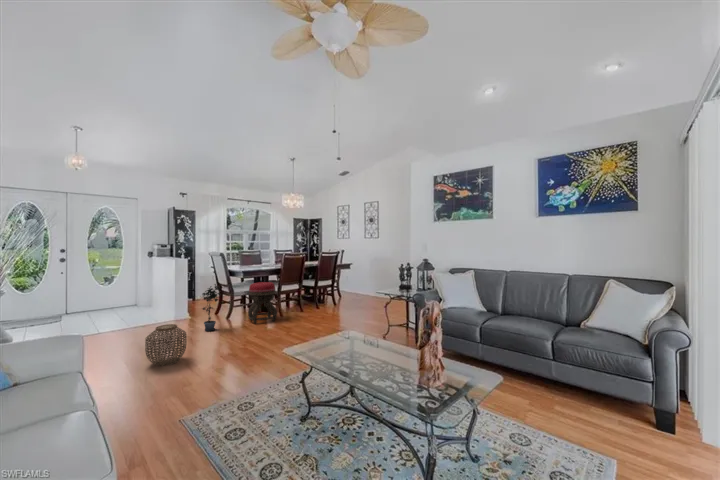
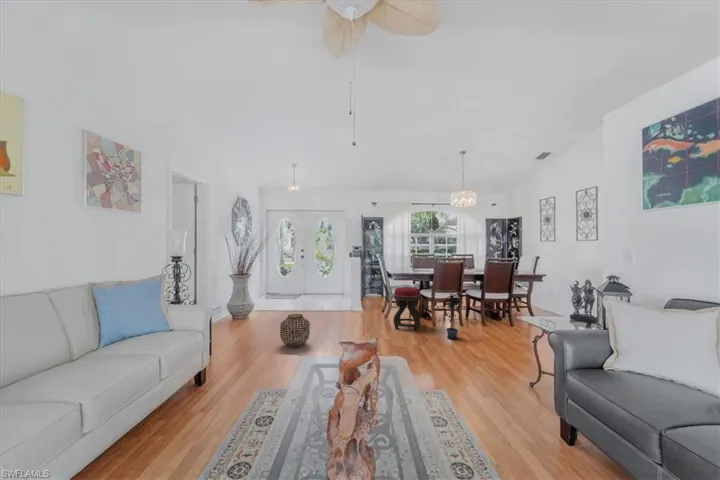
potted plant: present [202,284,220,331] -> present [445,290,463,339]

